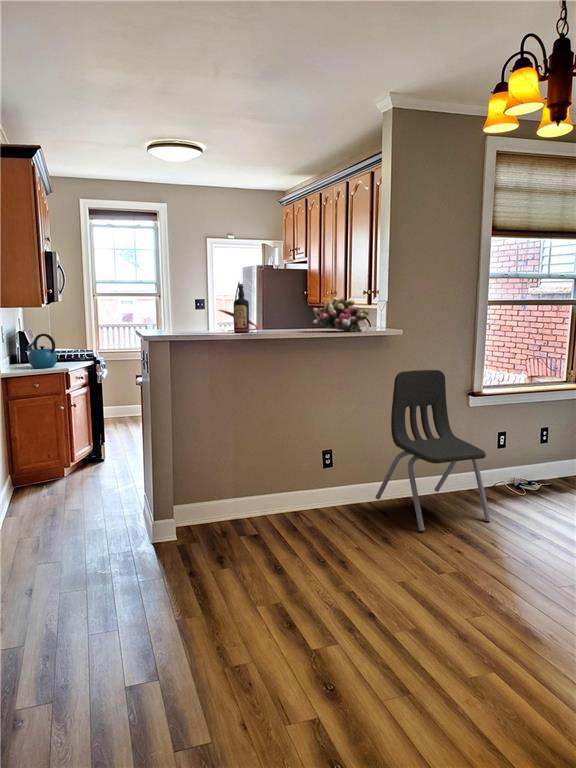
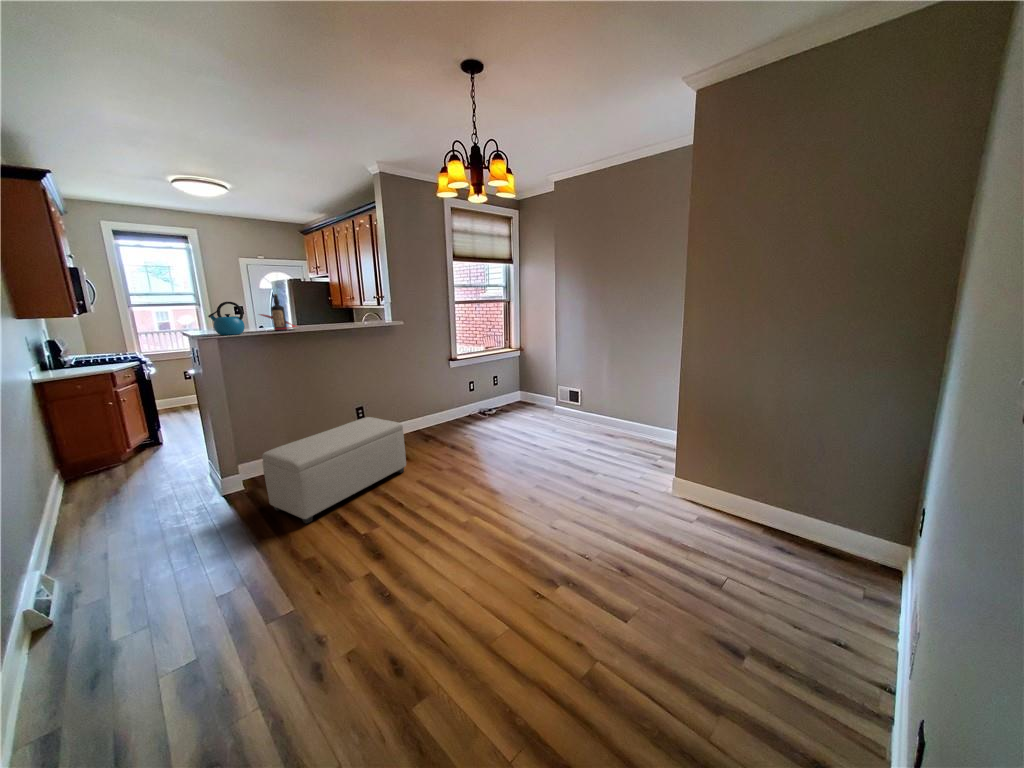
flower arrangement: present [313,297,368,332] -> none [336,302,378,326]
kettle: present [26,334,57,368] -> present [208,302,245,335]
dining chair: present [375,370,491,531] -> none [397,347,469,449]
ottoman: none [199,468,390,616] -> present [262,417,406,524]

